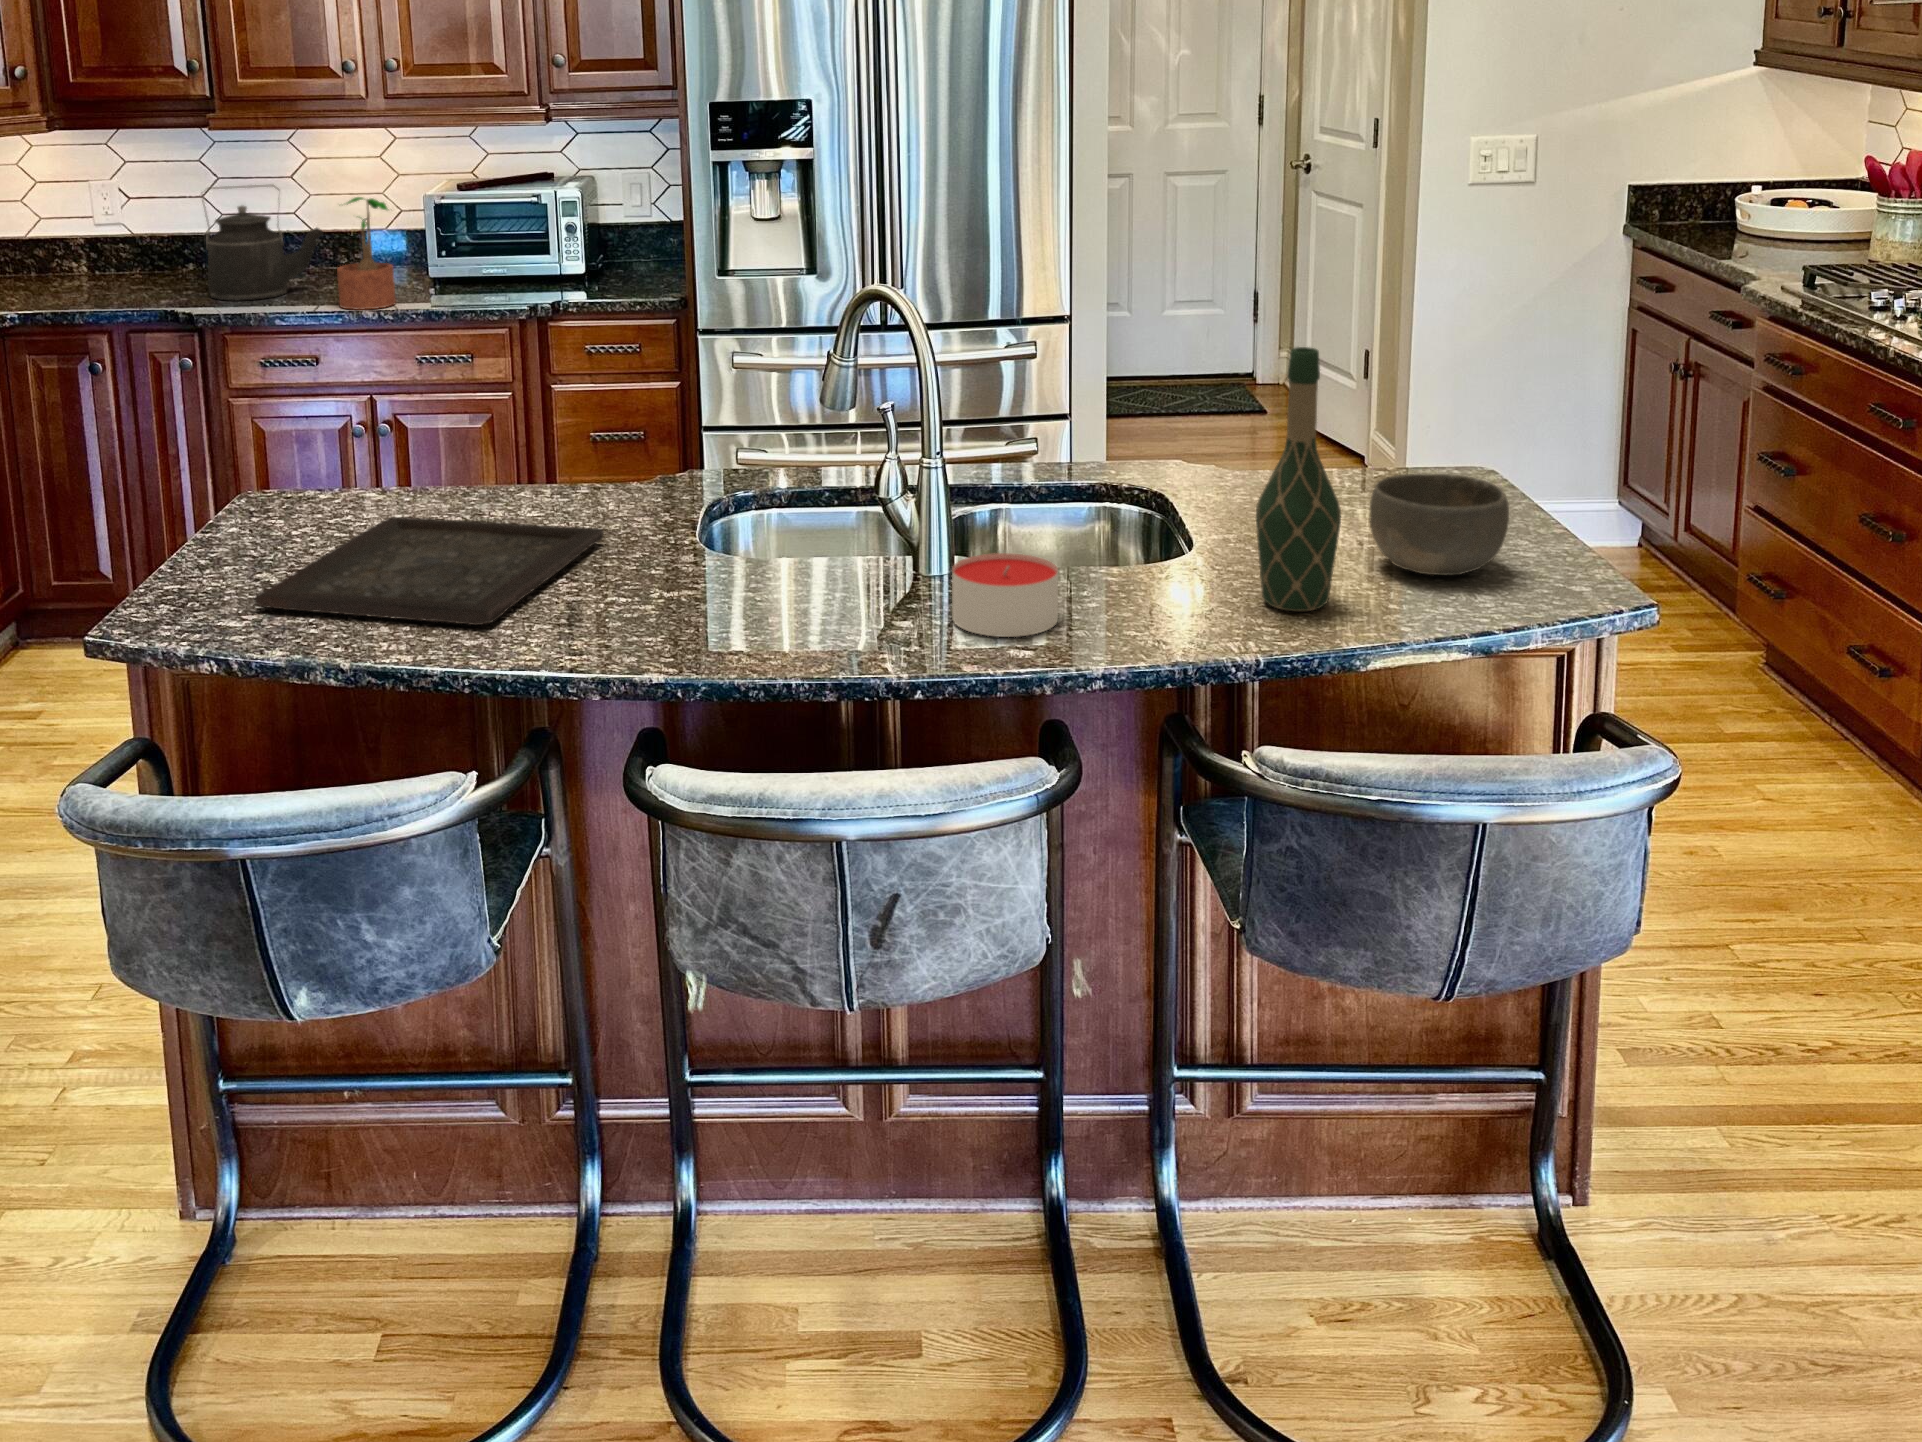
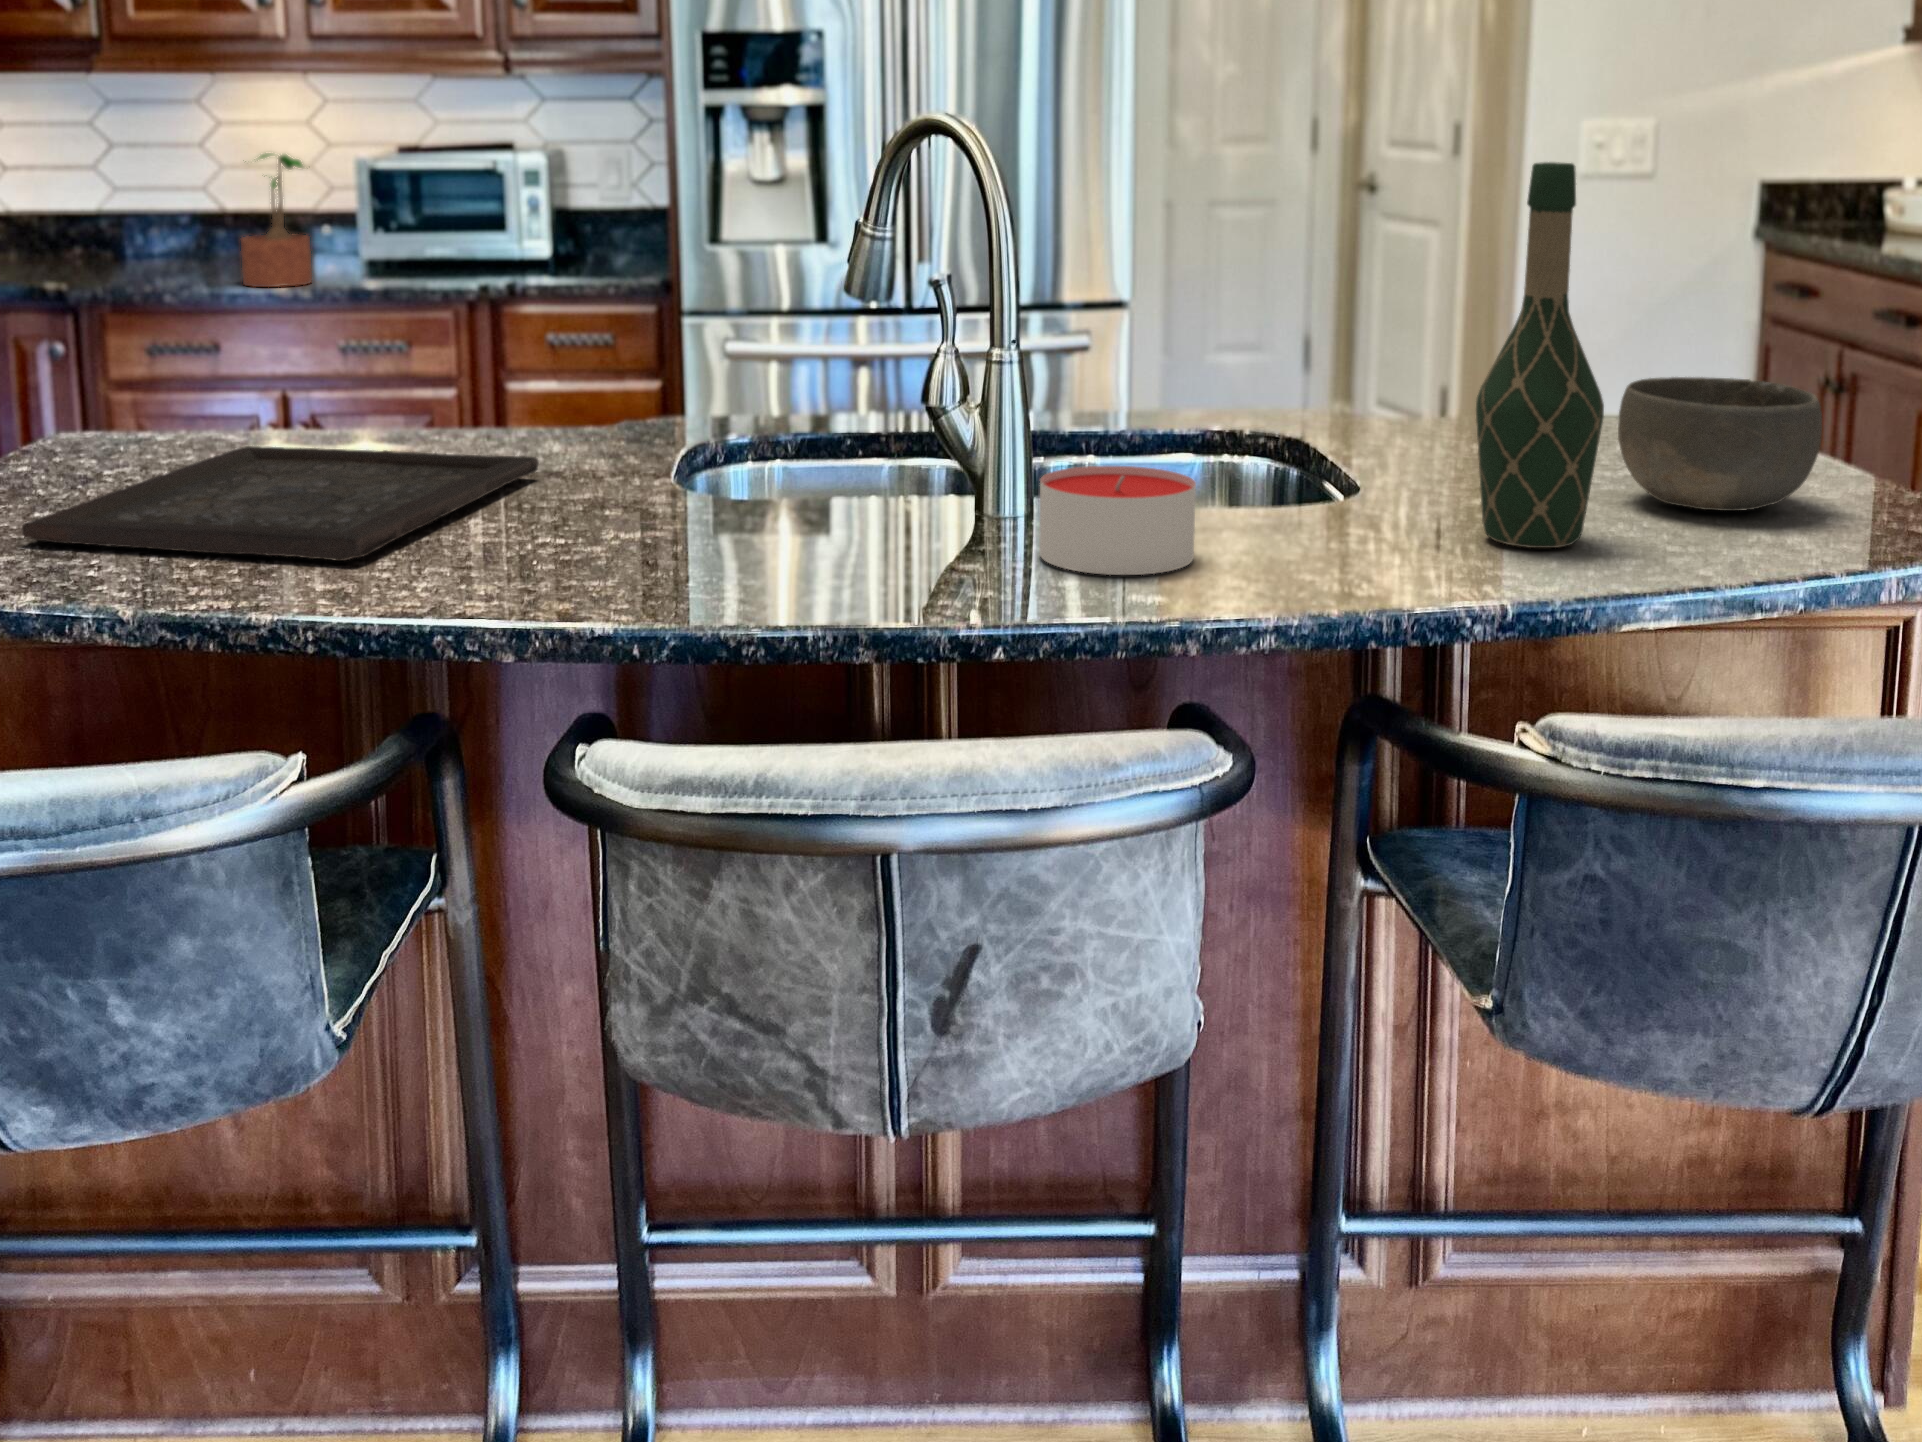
kettle: present [201,185,323,300] -> none [79,143,229,279]

